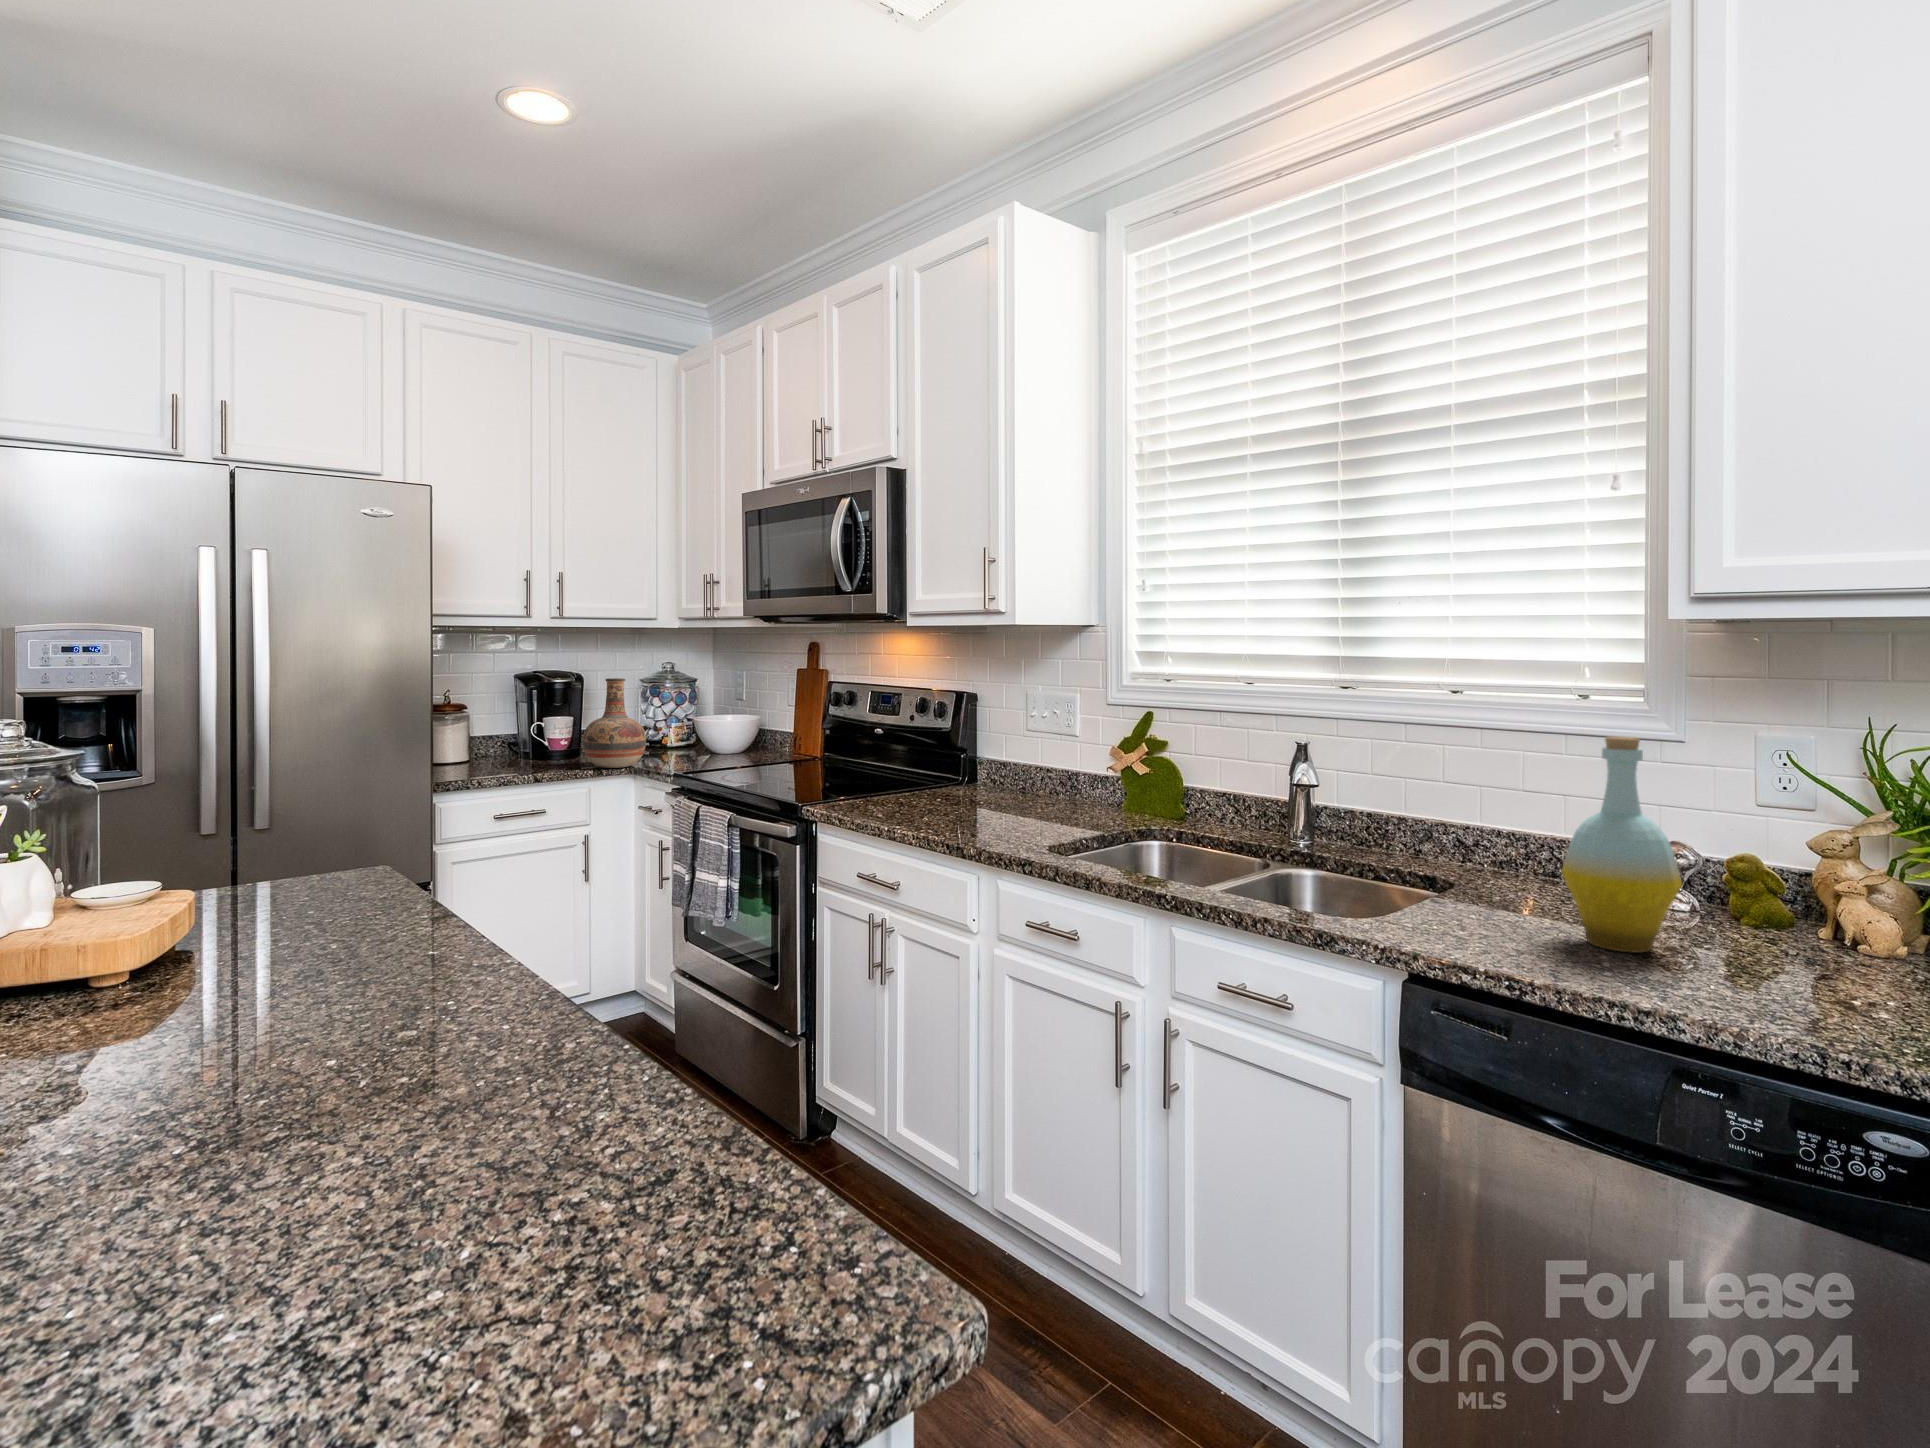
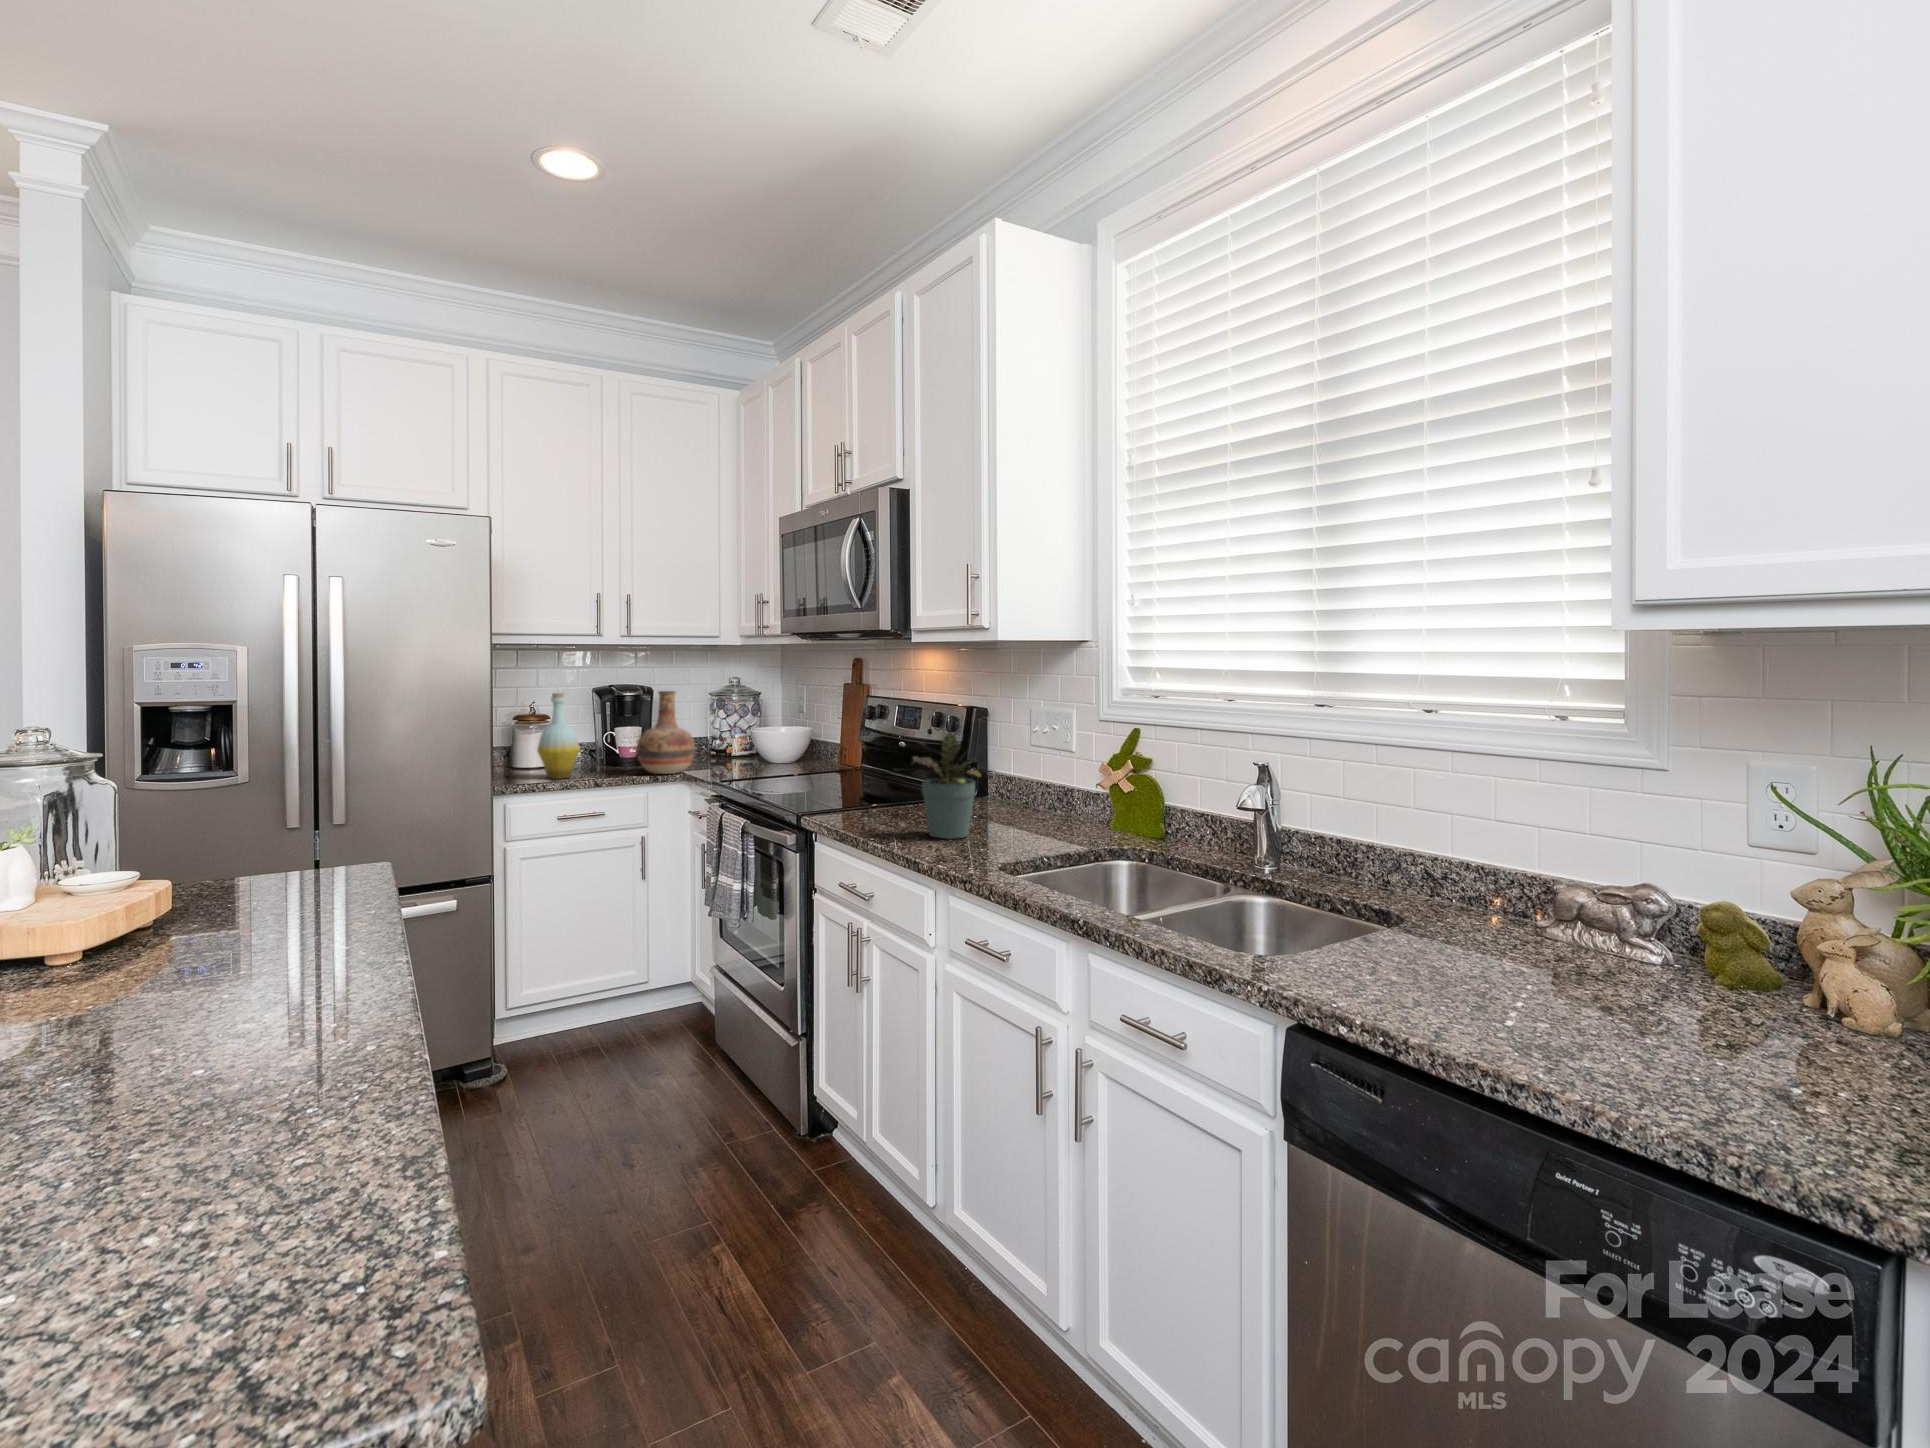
potted plant: none [933,718,1007,824] -> present [912,733,981,839]
bottle: present [1562,737,1682,953] -> present [537,693,580,779]

